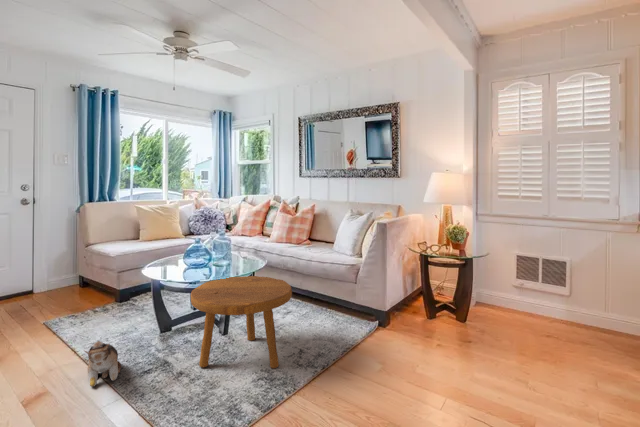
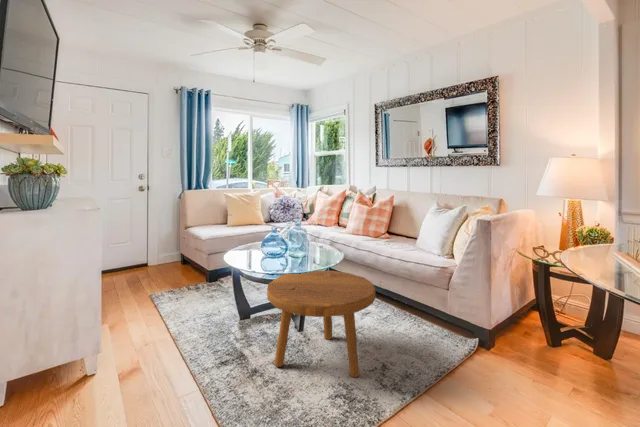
plush toy: present [85,341,121,387] -> none [161,331,199,376]

